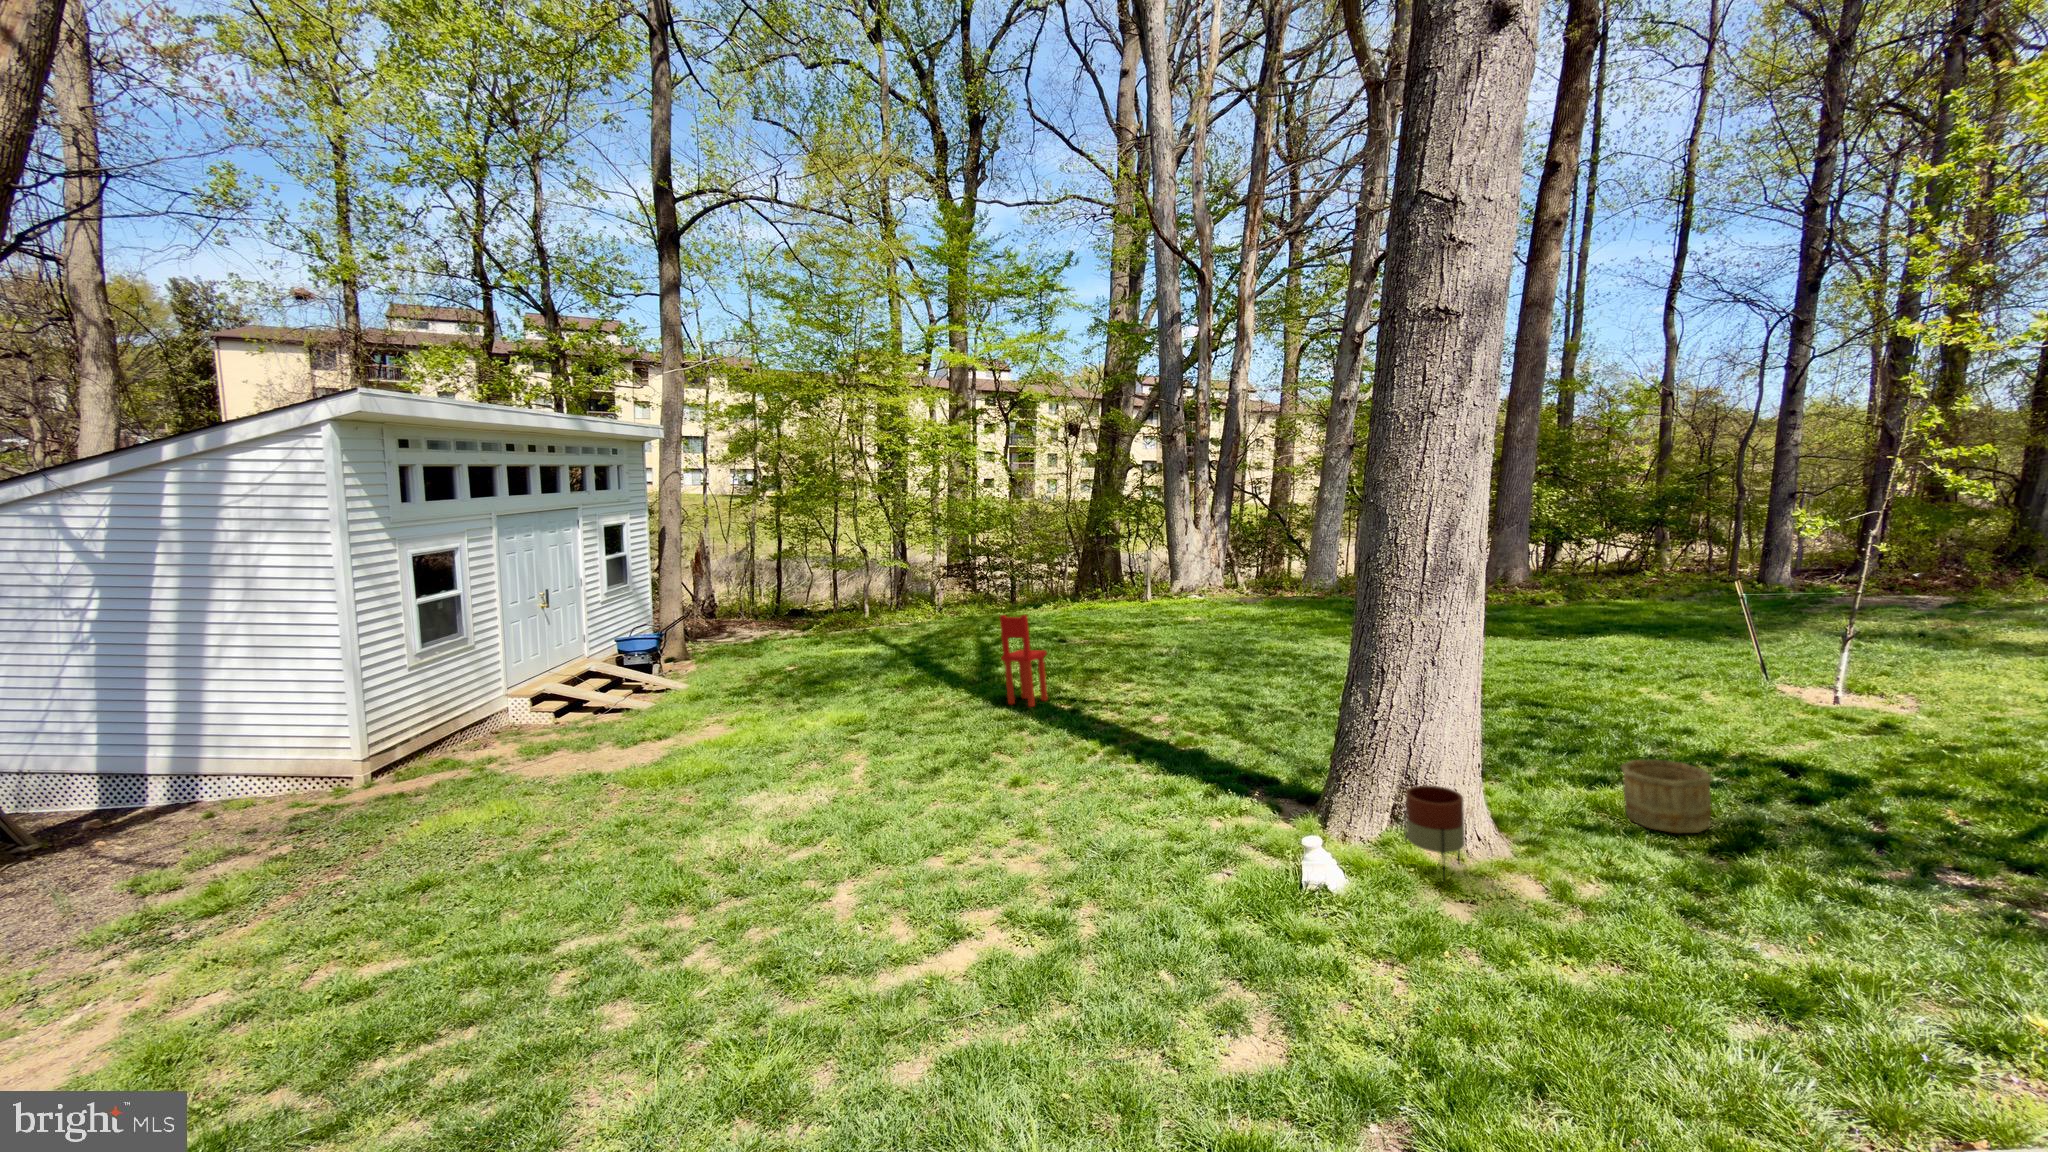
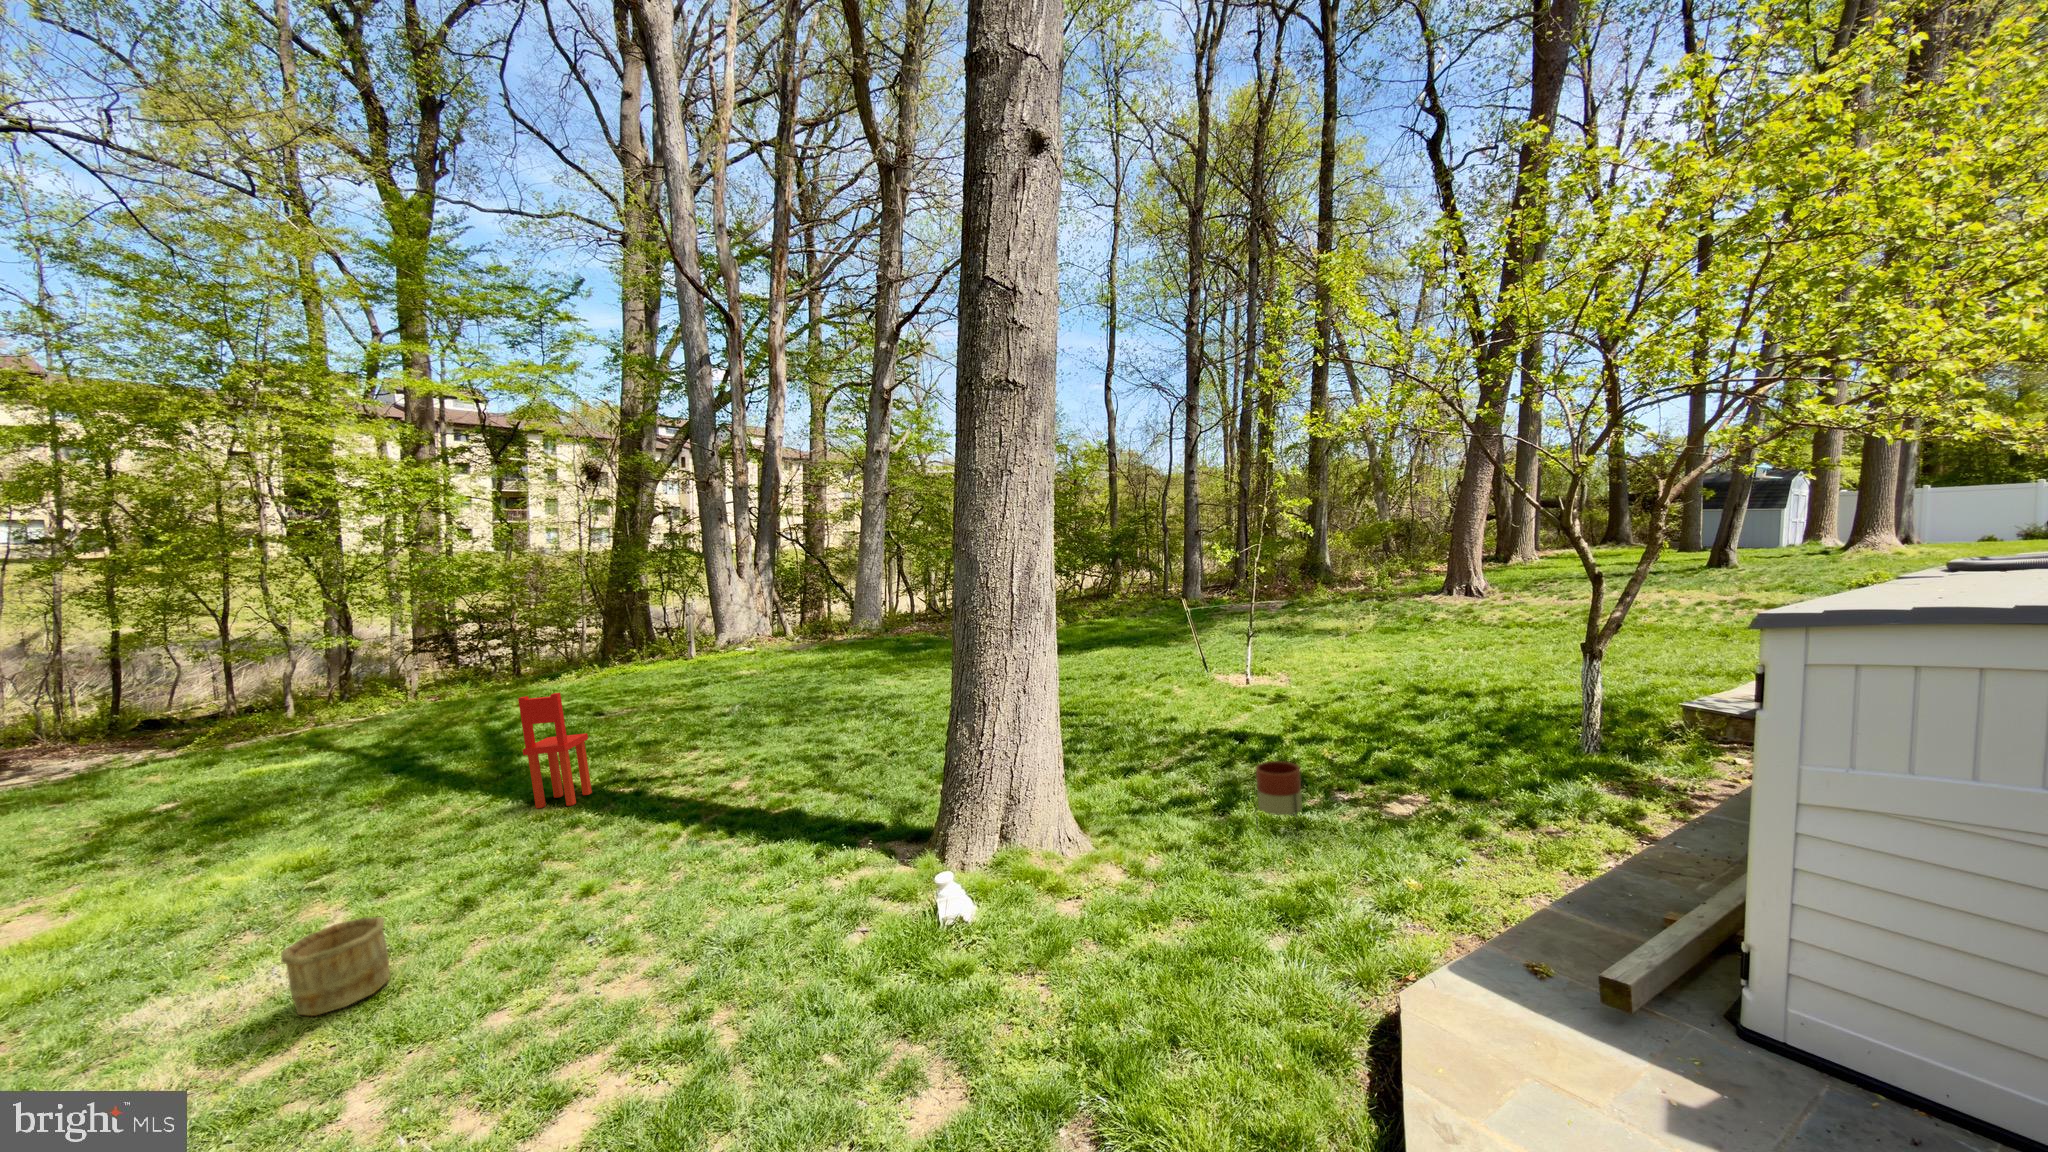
wooden bucket: present [1621,759,1712,833] -> present [281,917,390,1016]
planter: present [1404,785,1464,881] -> present [1255,761,1302,833]

